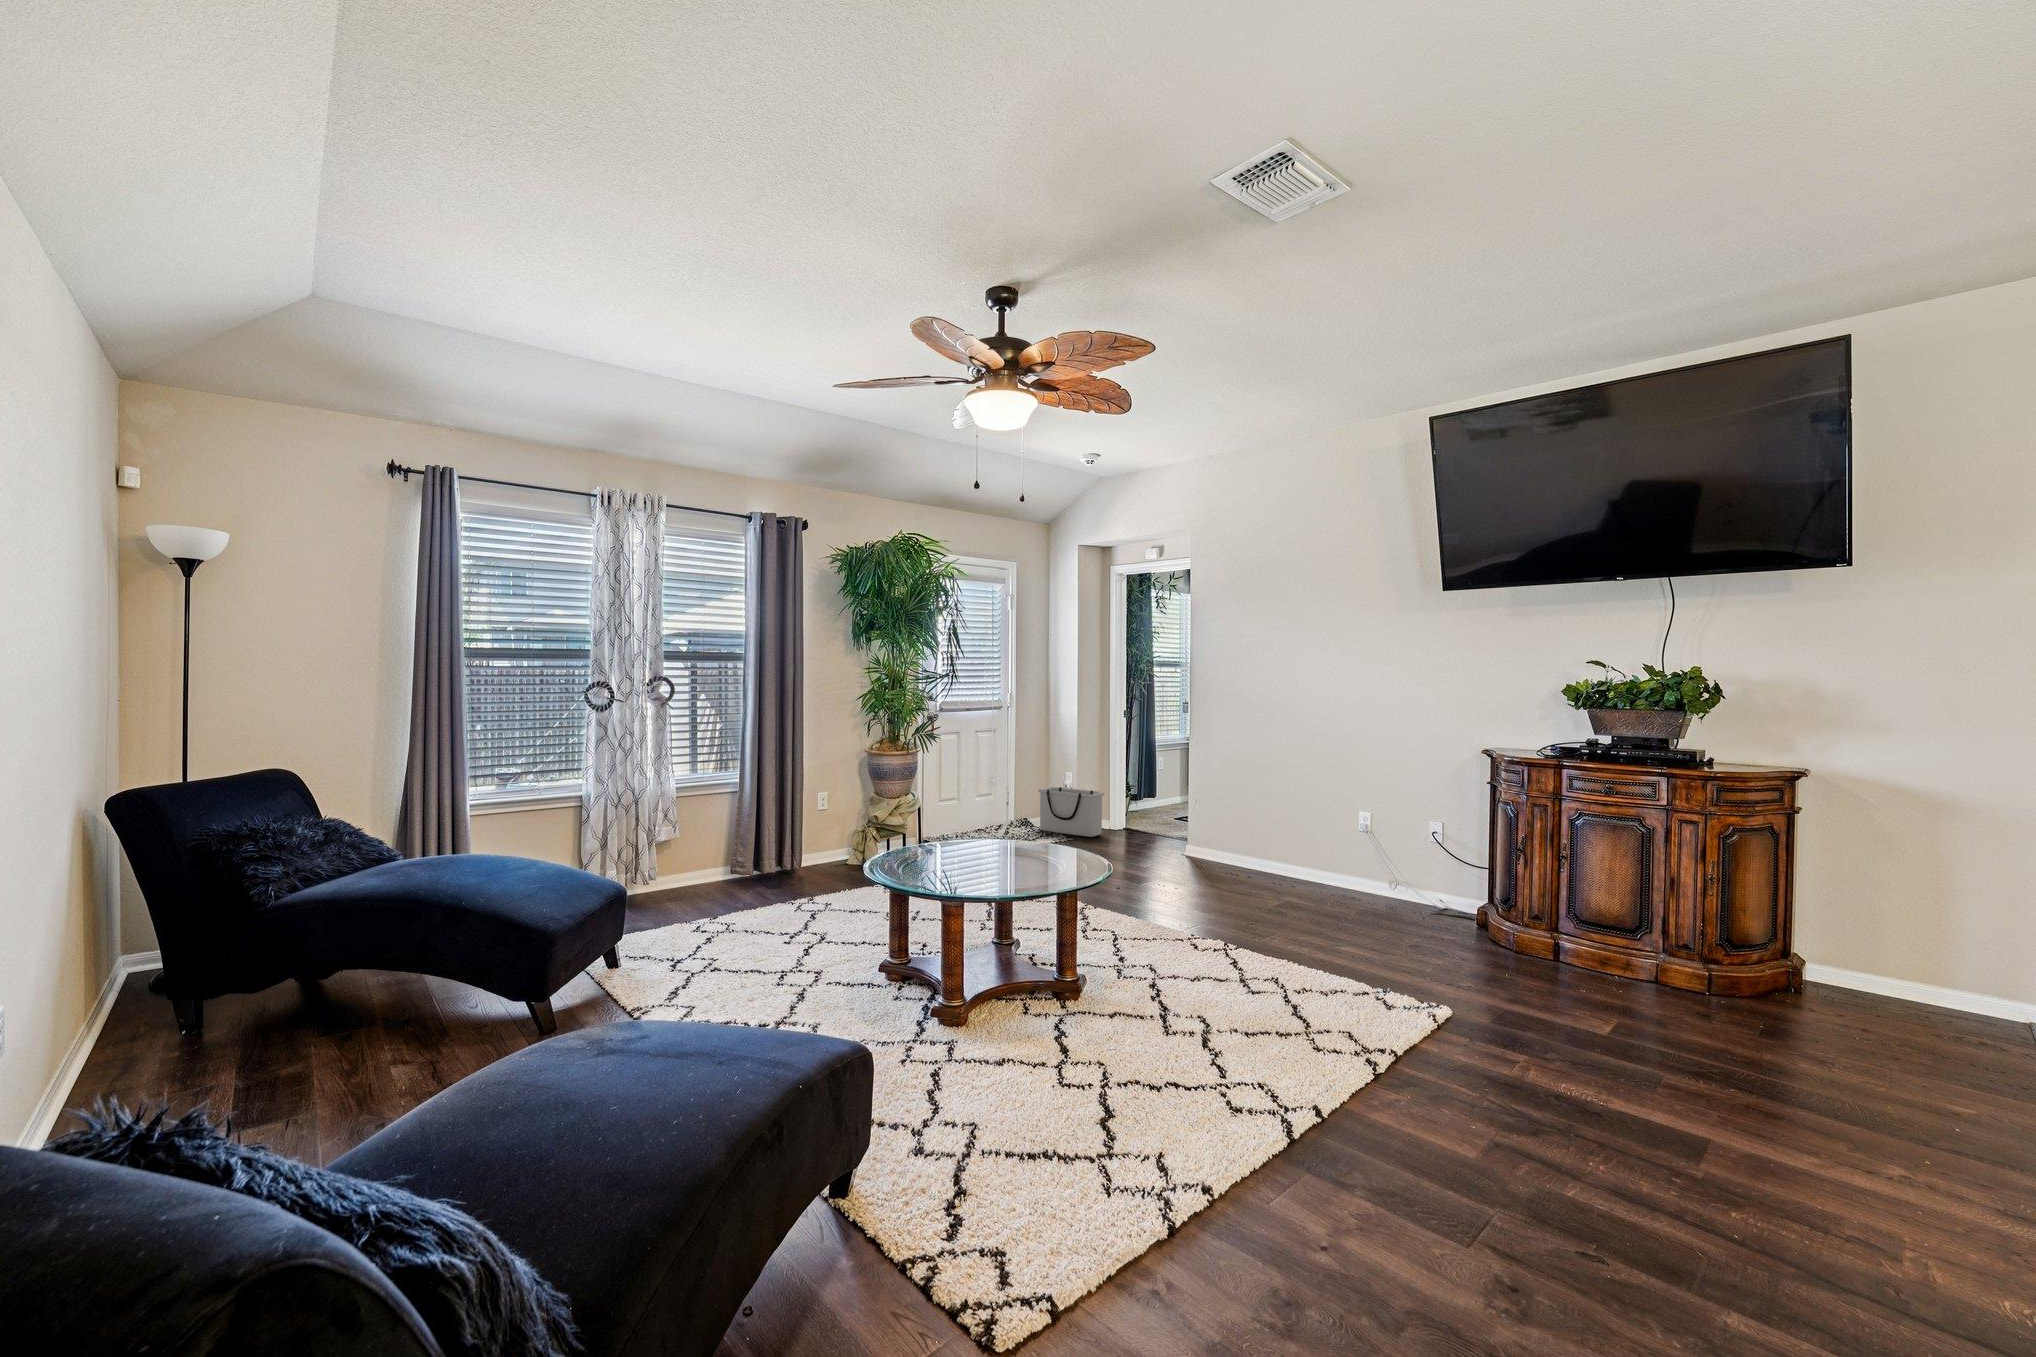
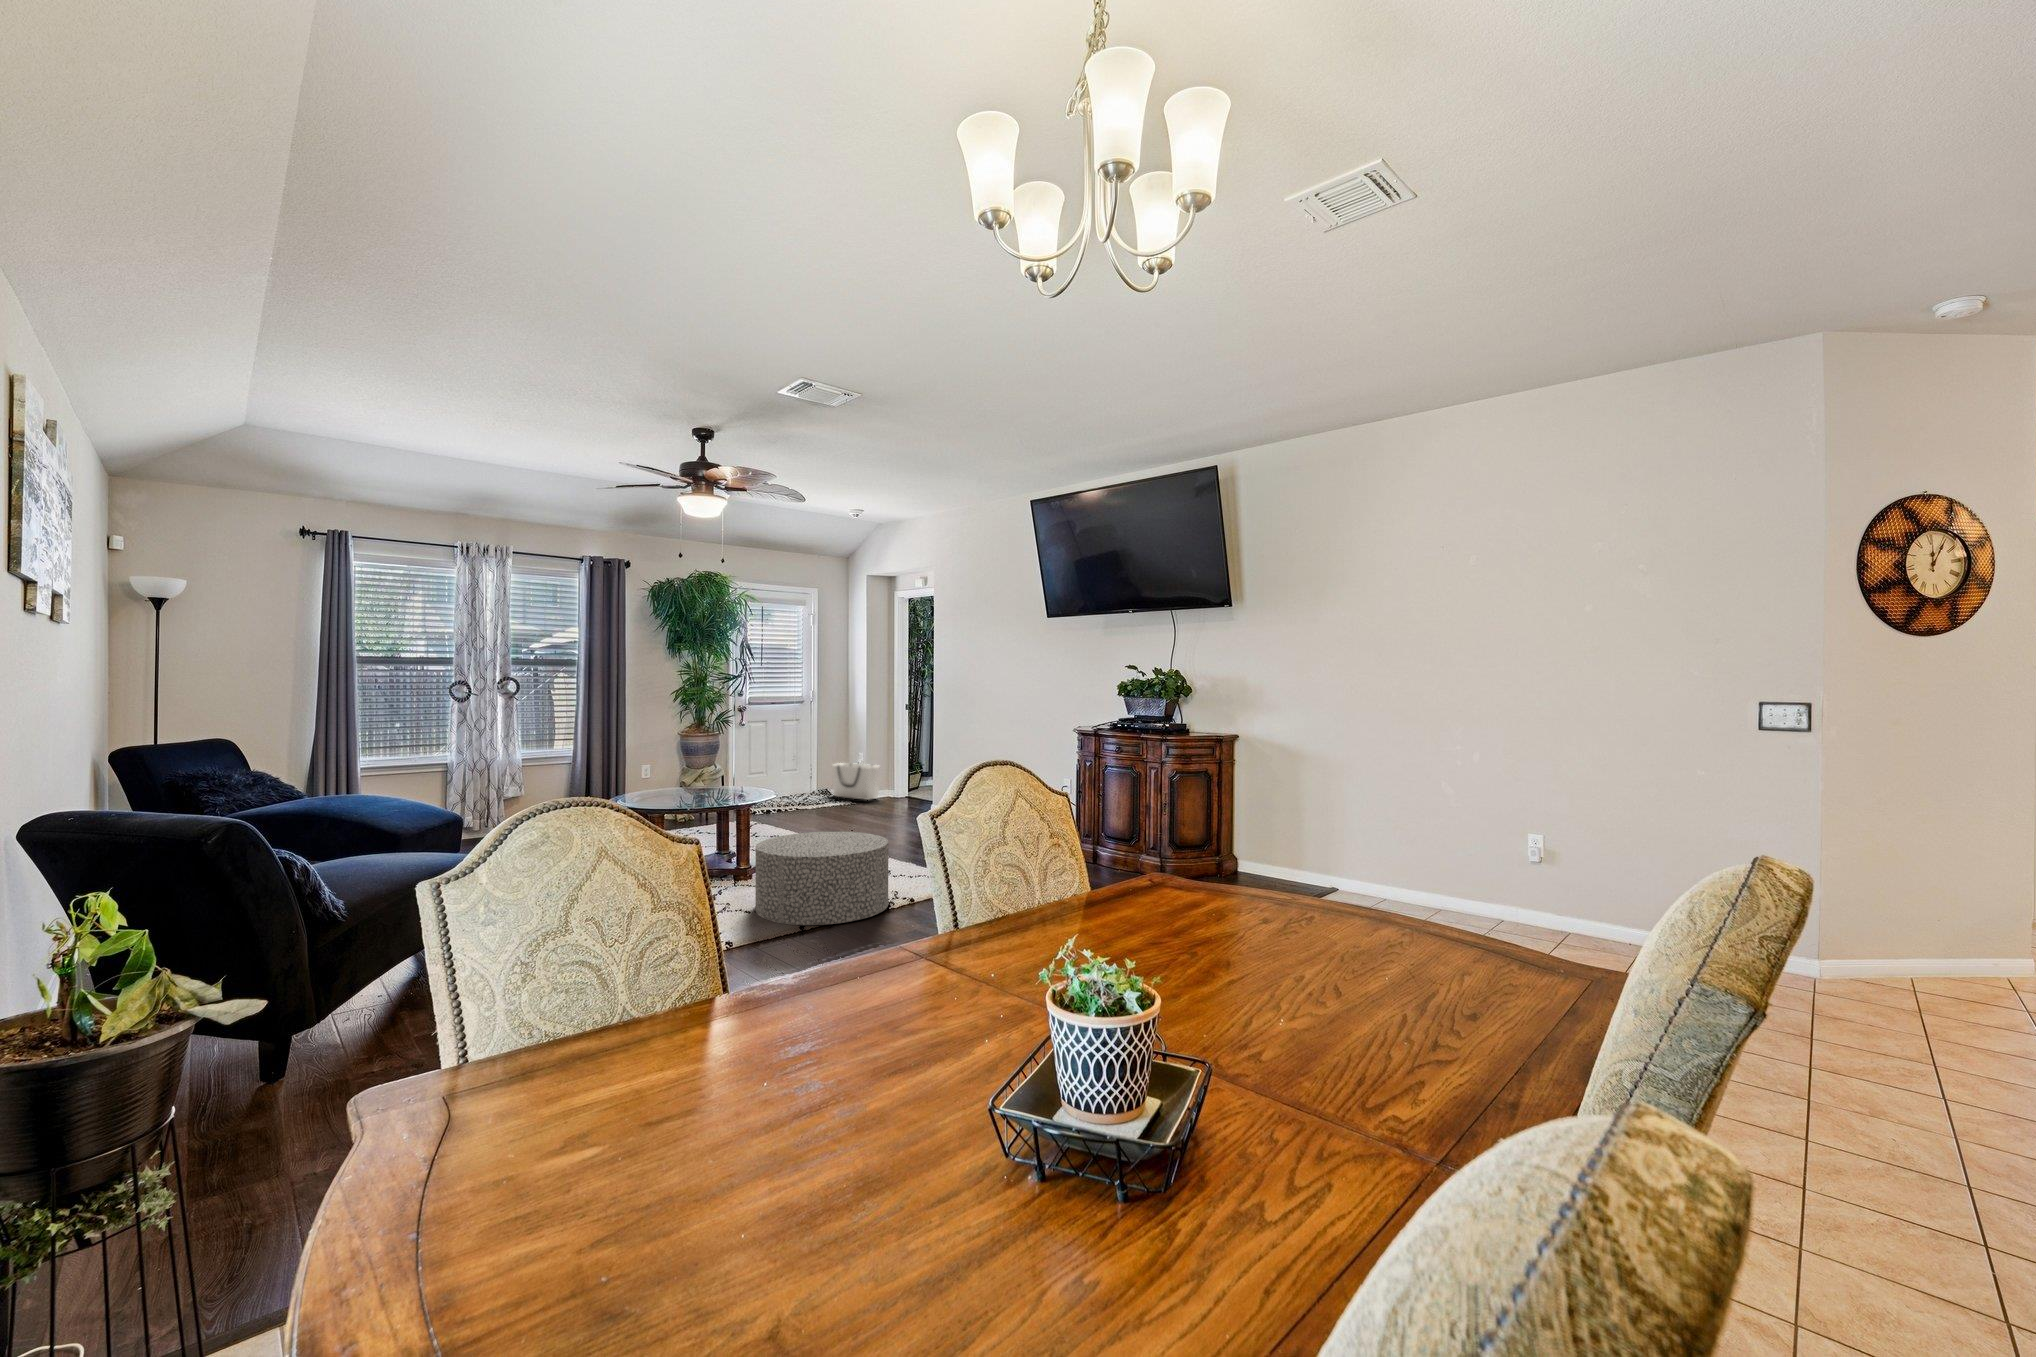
ottoman: none [1160,937,1396,1140] -> present [755,832,888,925]

